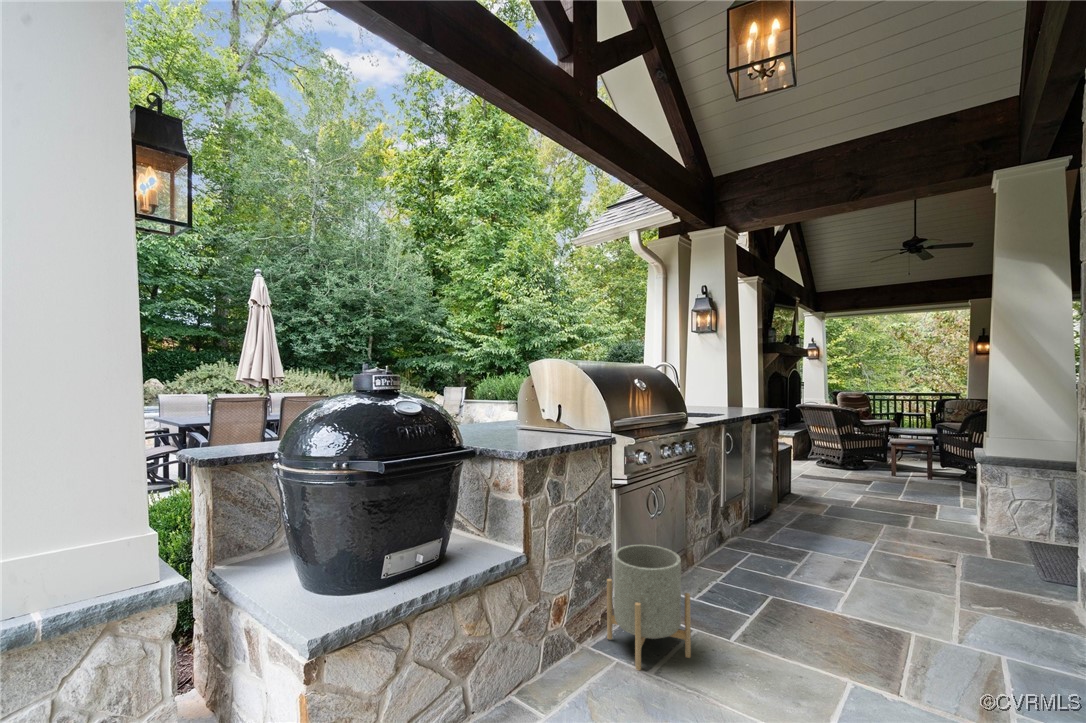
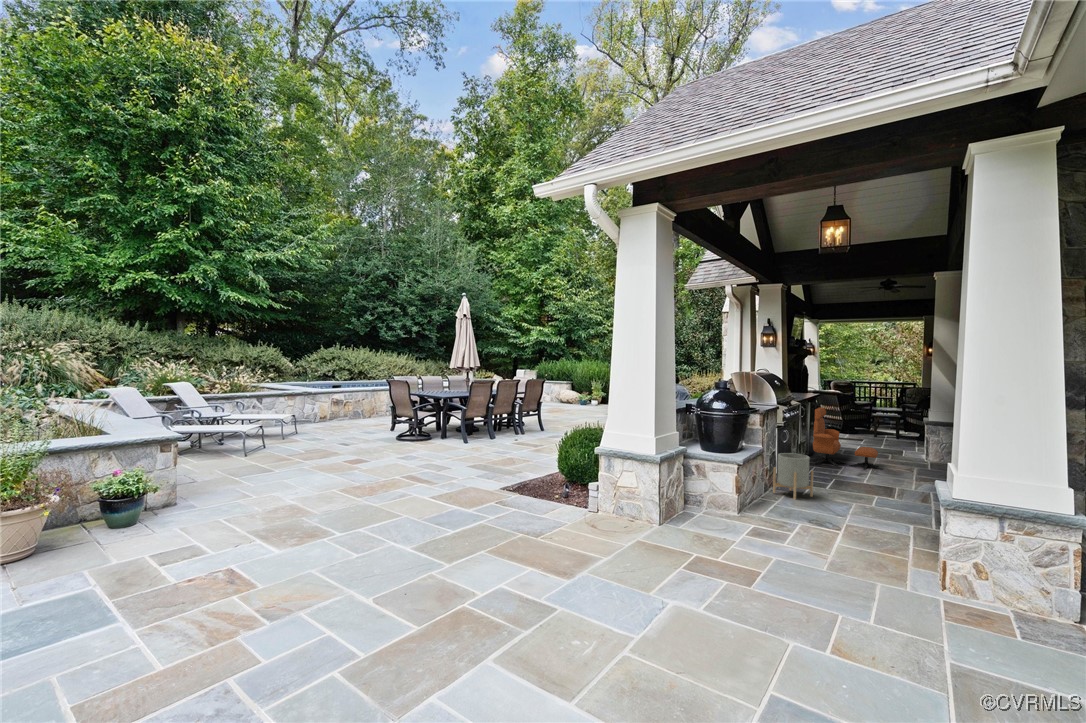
lounge chair: none [760,434,891,556] -> present [810,407,883,470]

